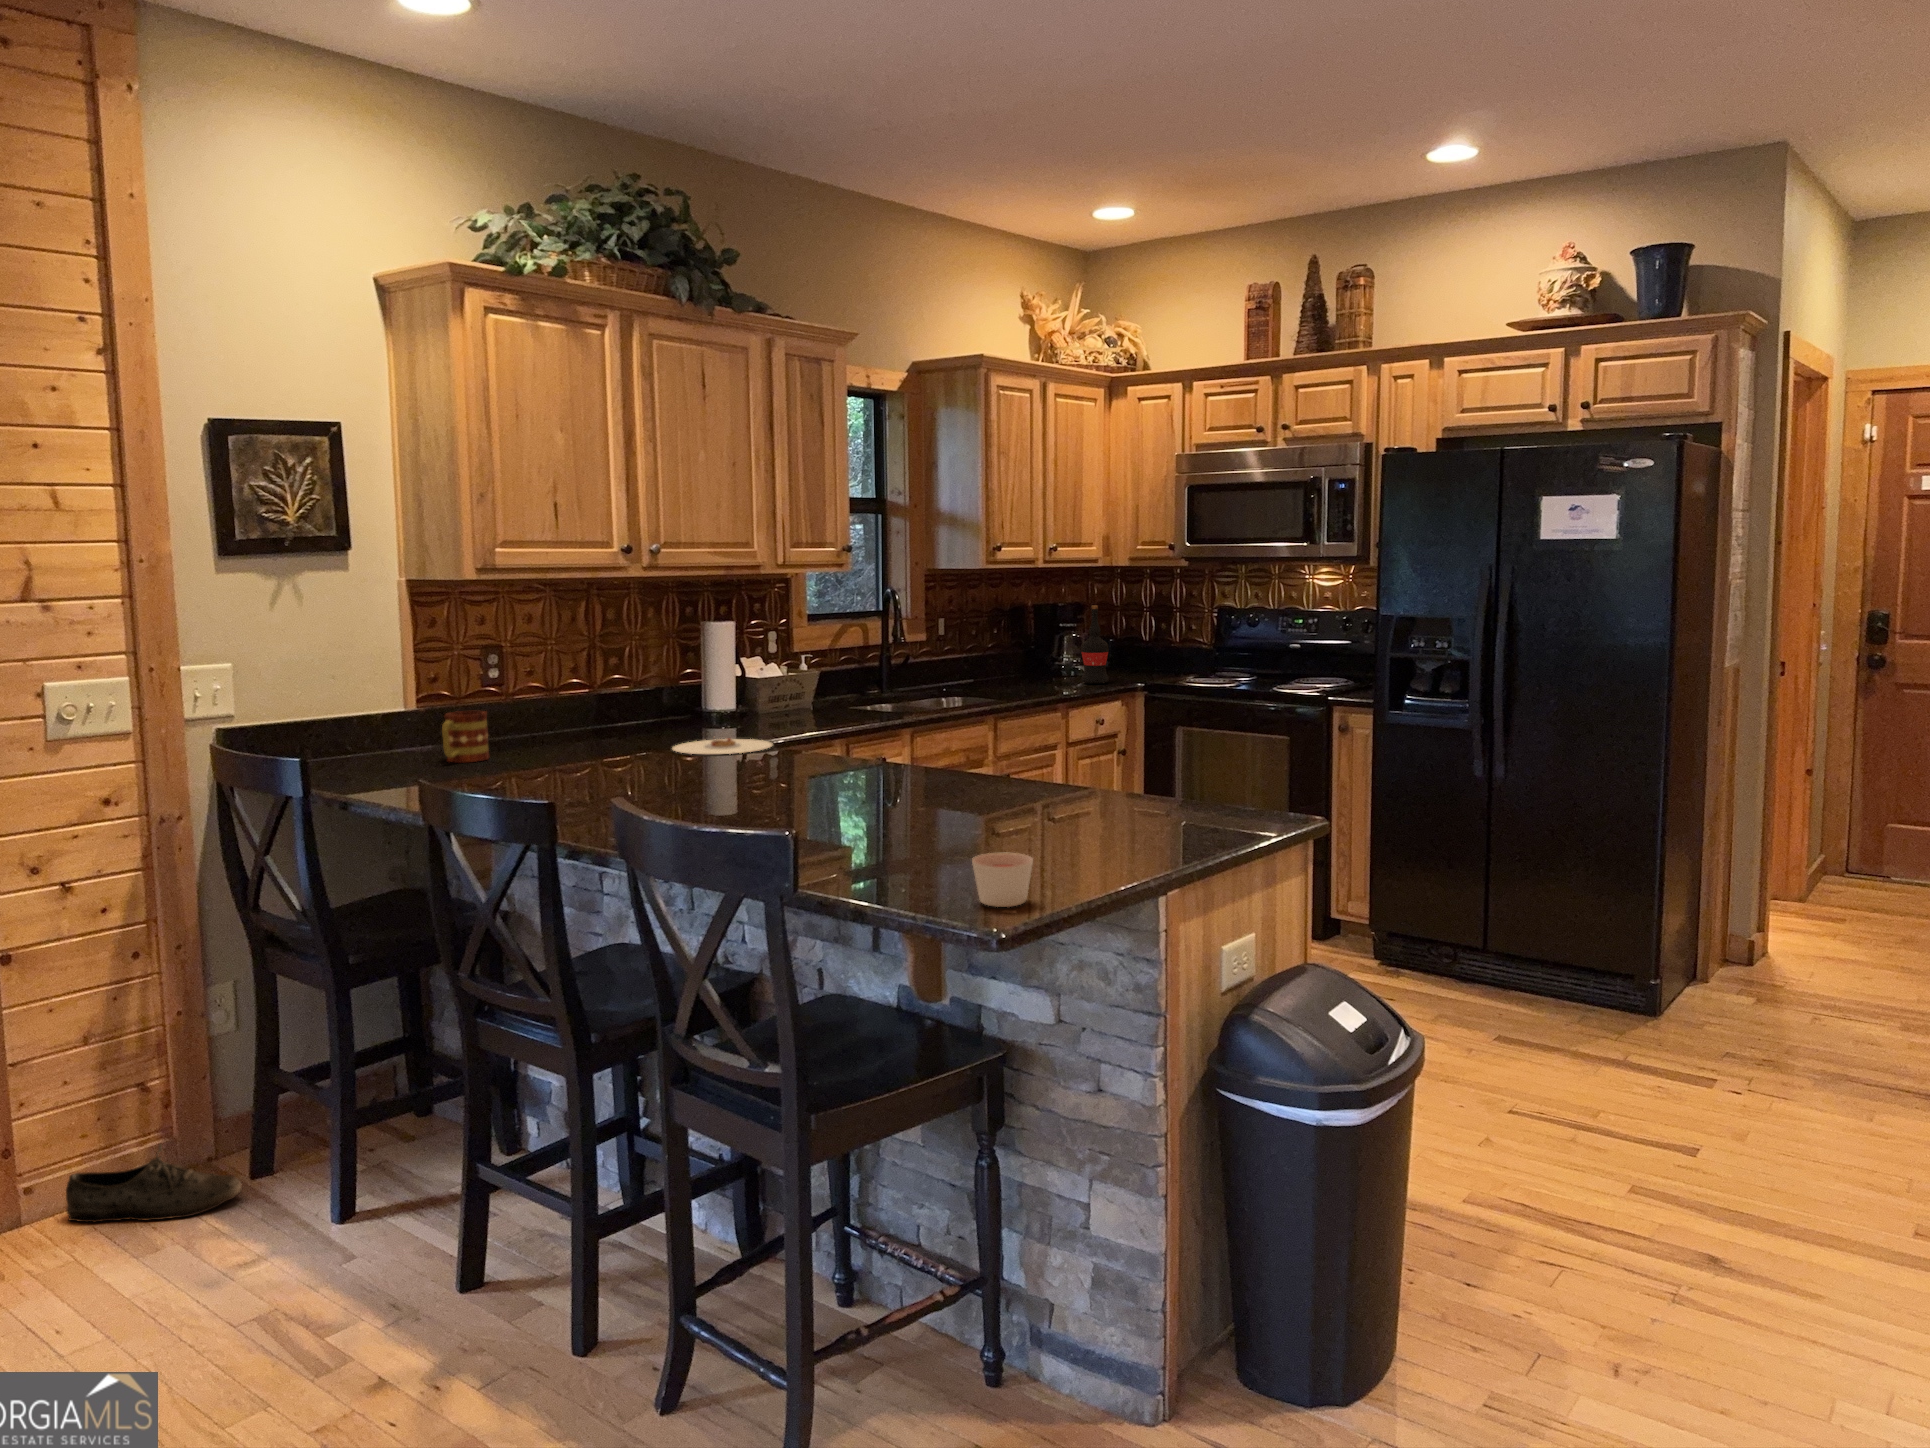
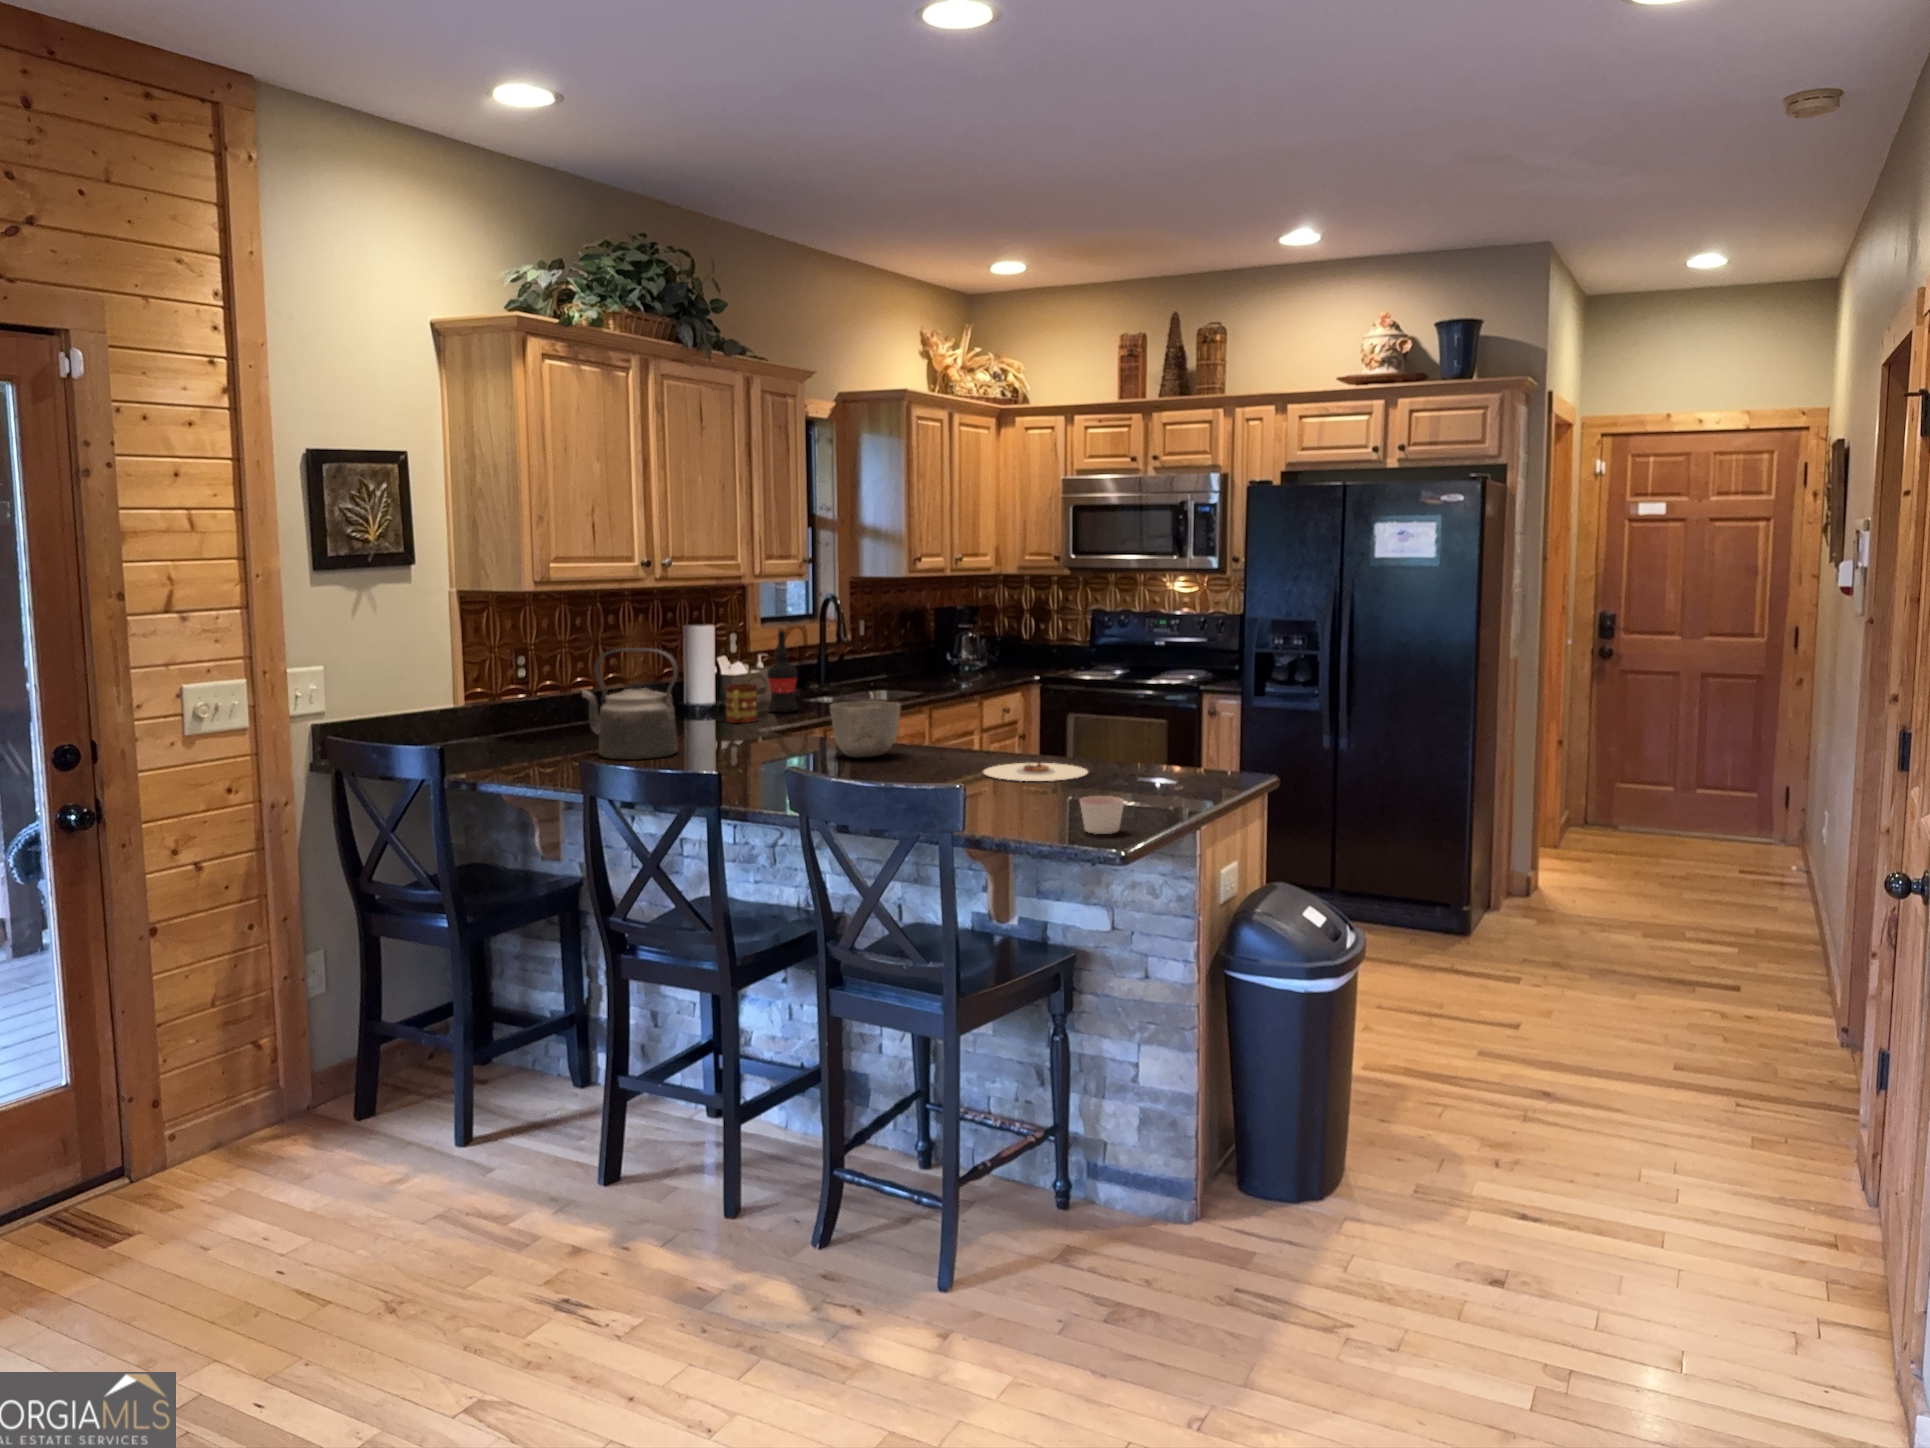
wine bottle: present [1081,605,1109,684] -> present [767,627,798,712]
kettle: none [525,646,630,776] -> present [582,648,678,760]
mug: present [442,710,490,763] -> present [725,684,758,723]
bowl: none [788,712,874,781] -> present [830,701,901,757]
plate: present [672,738,772,754] -> present [983,762,1088,781]
shoe: present [66,1144,242,1222] -> none [209,1092,366,1162]

